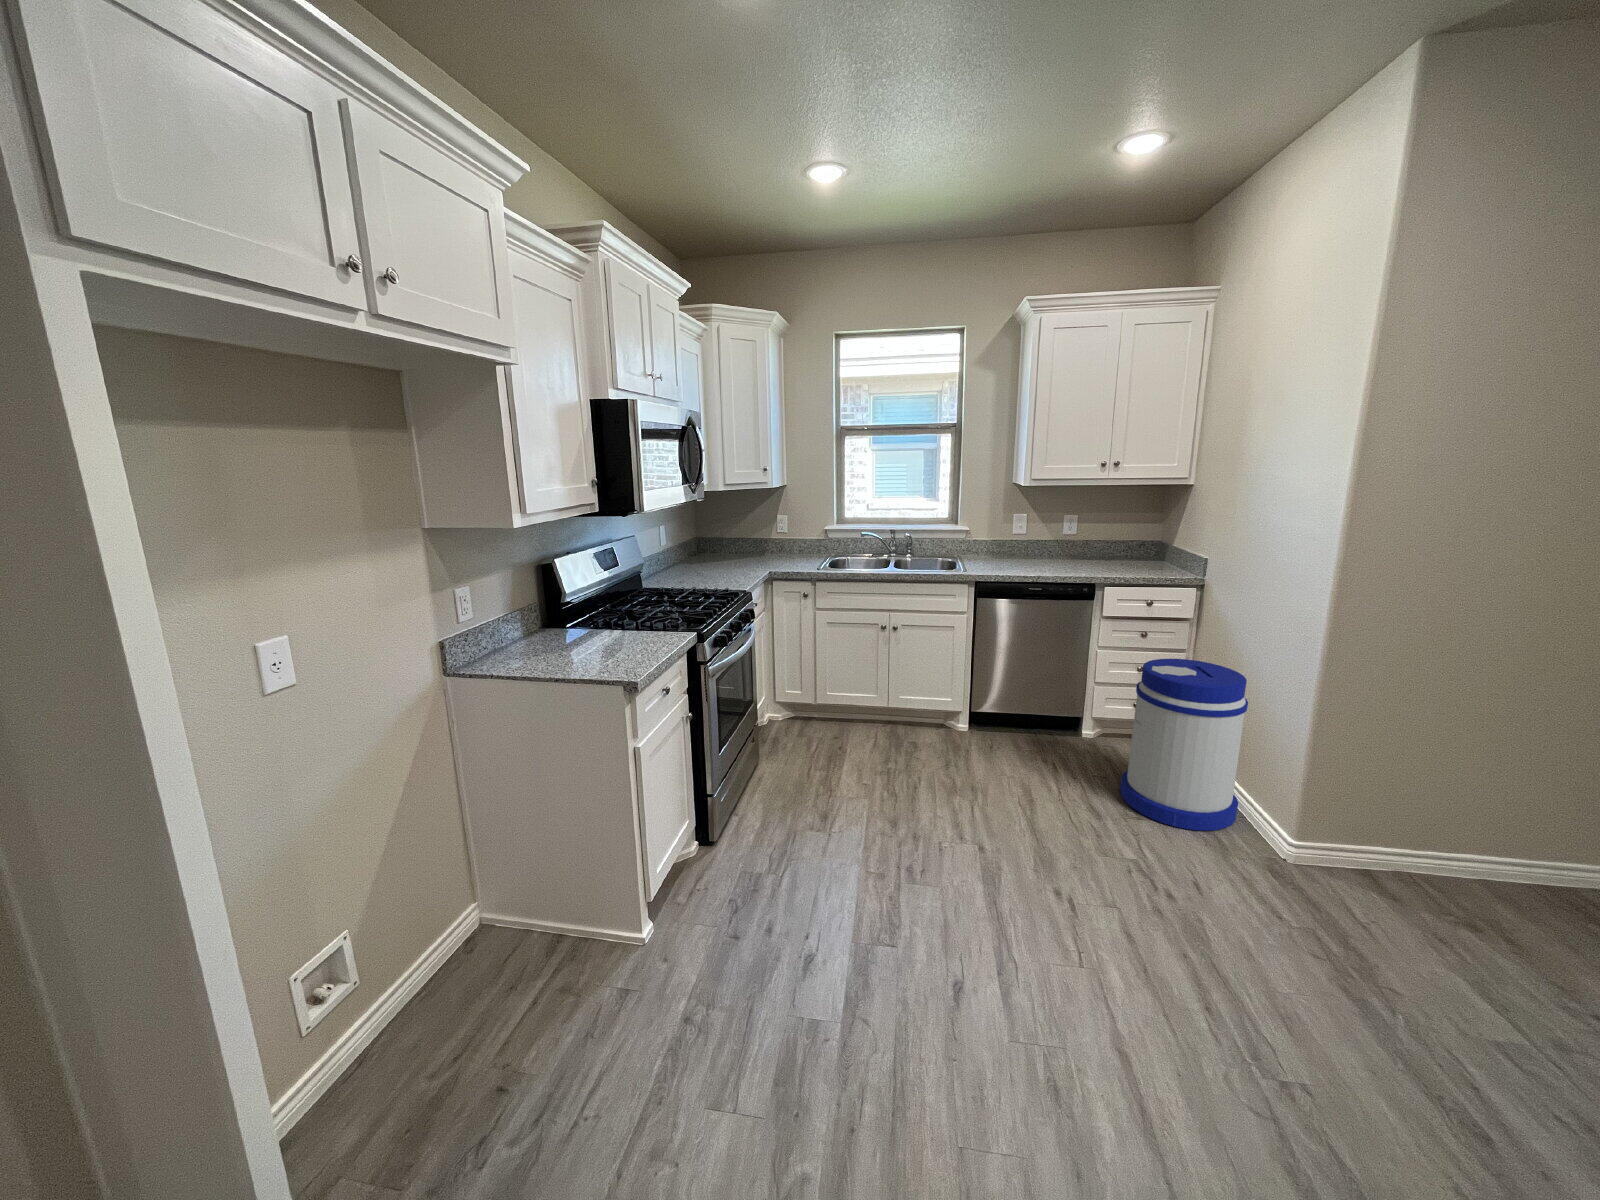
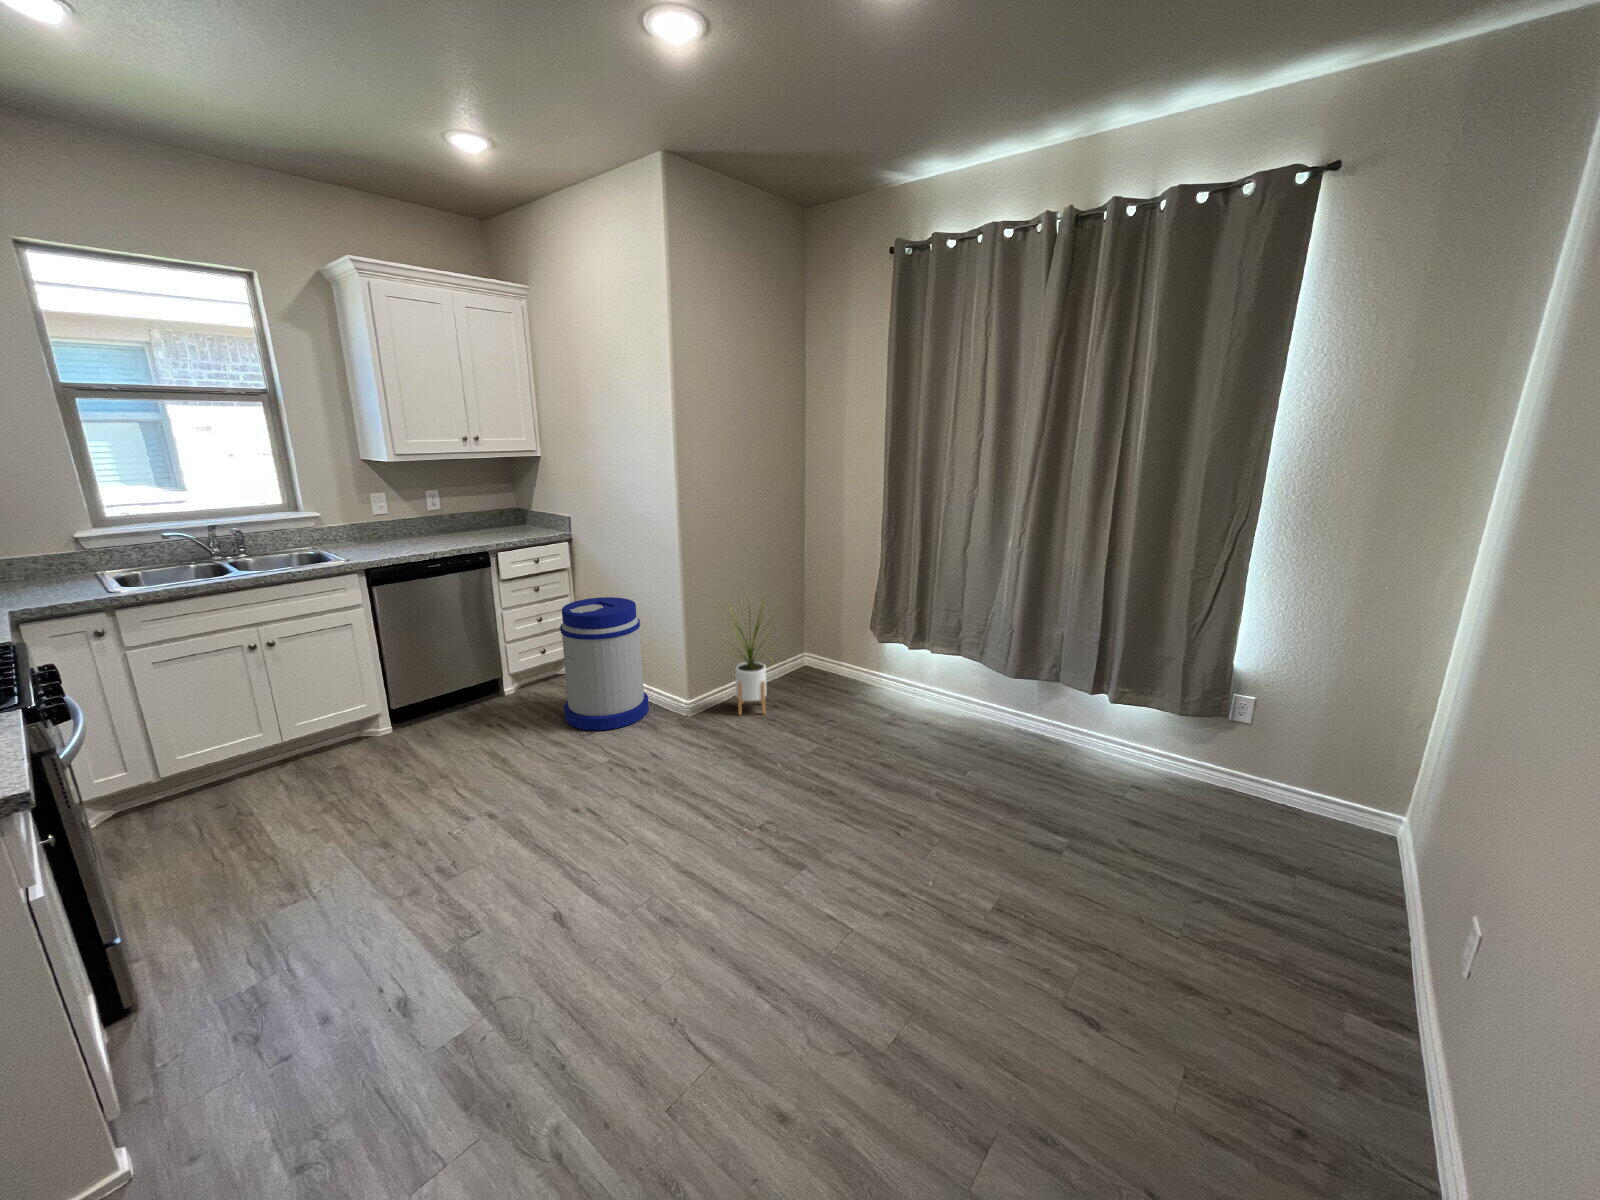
house plant: none [1370,718,1536,926] -> present [729,605,770,715]

